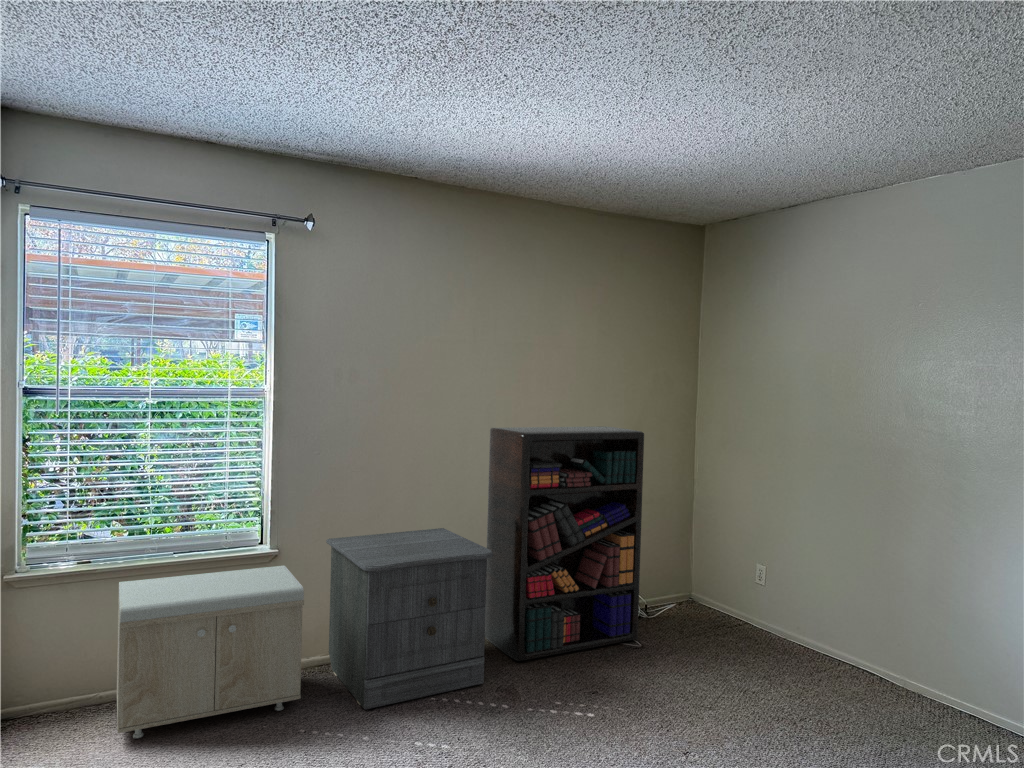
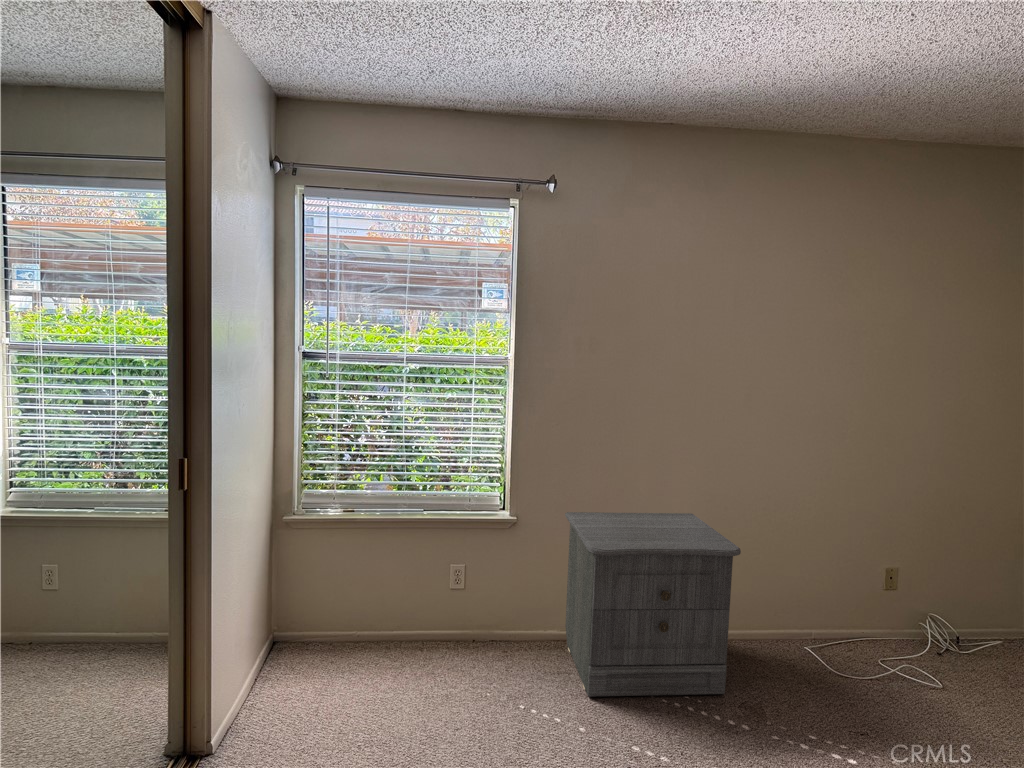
bookshelf: present [485,426,644,661] -> none [737,407,958,677]
storage bench: present [117,566,304,738] -> none [361,532,530,678]

